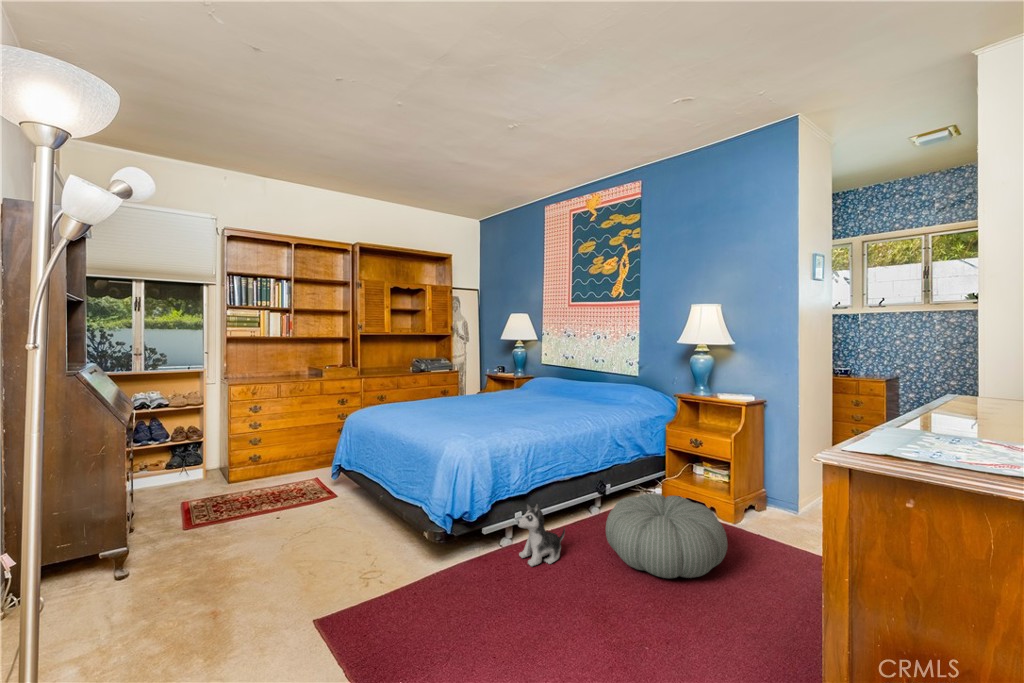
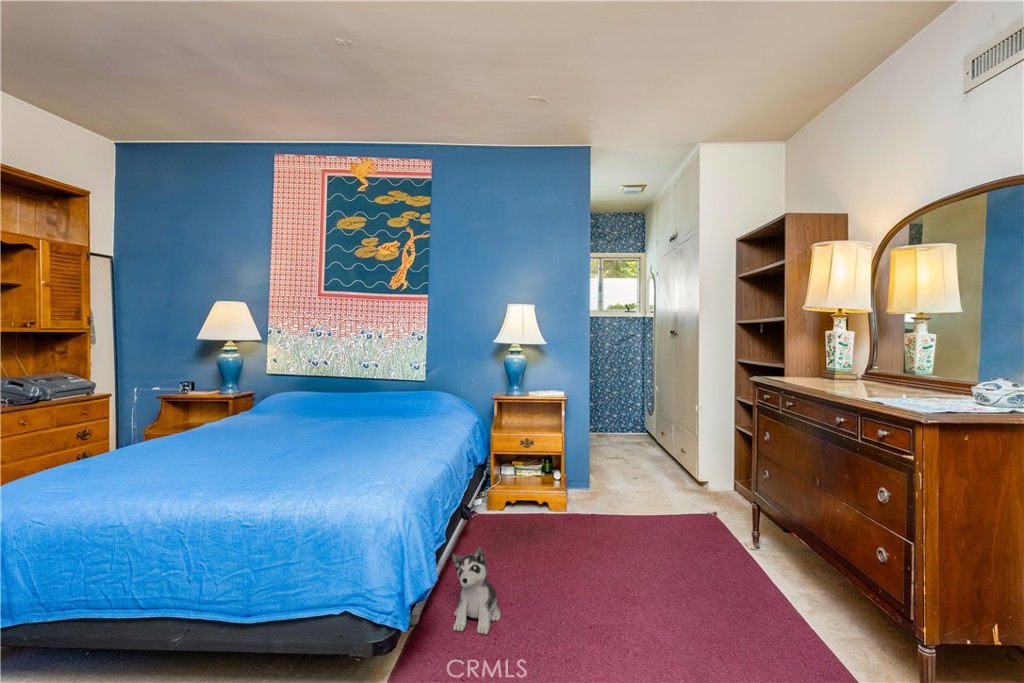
pouf: present [606,494,728,578] -> none [510,496,631,581]

